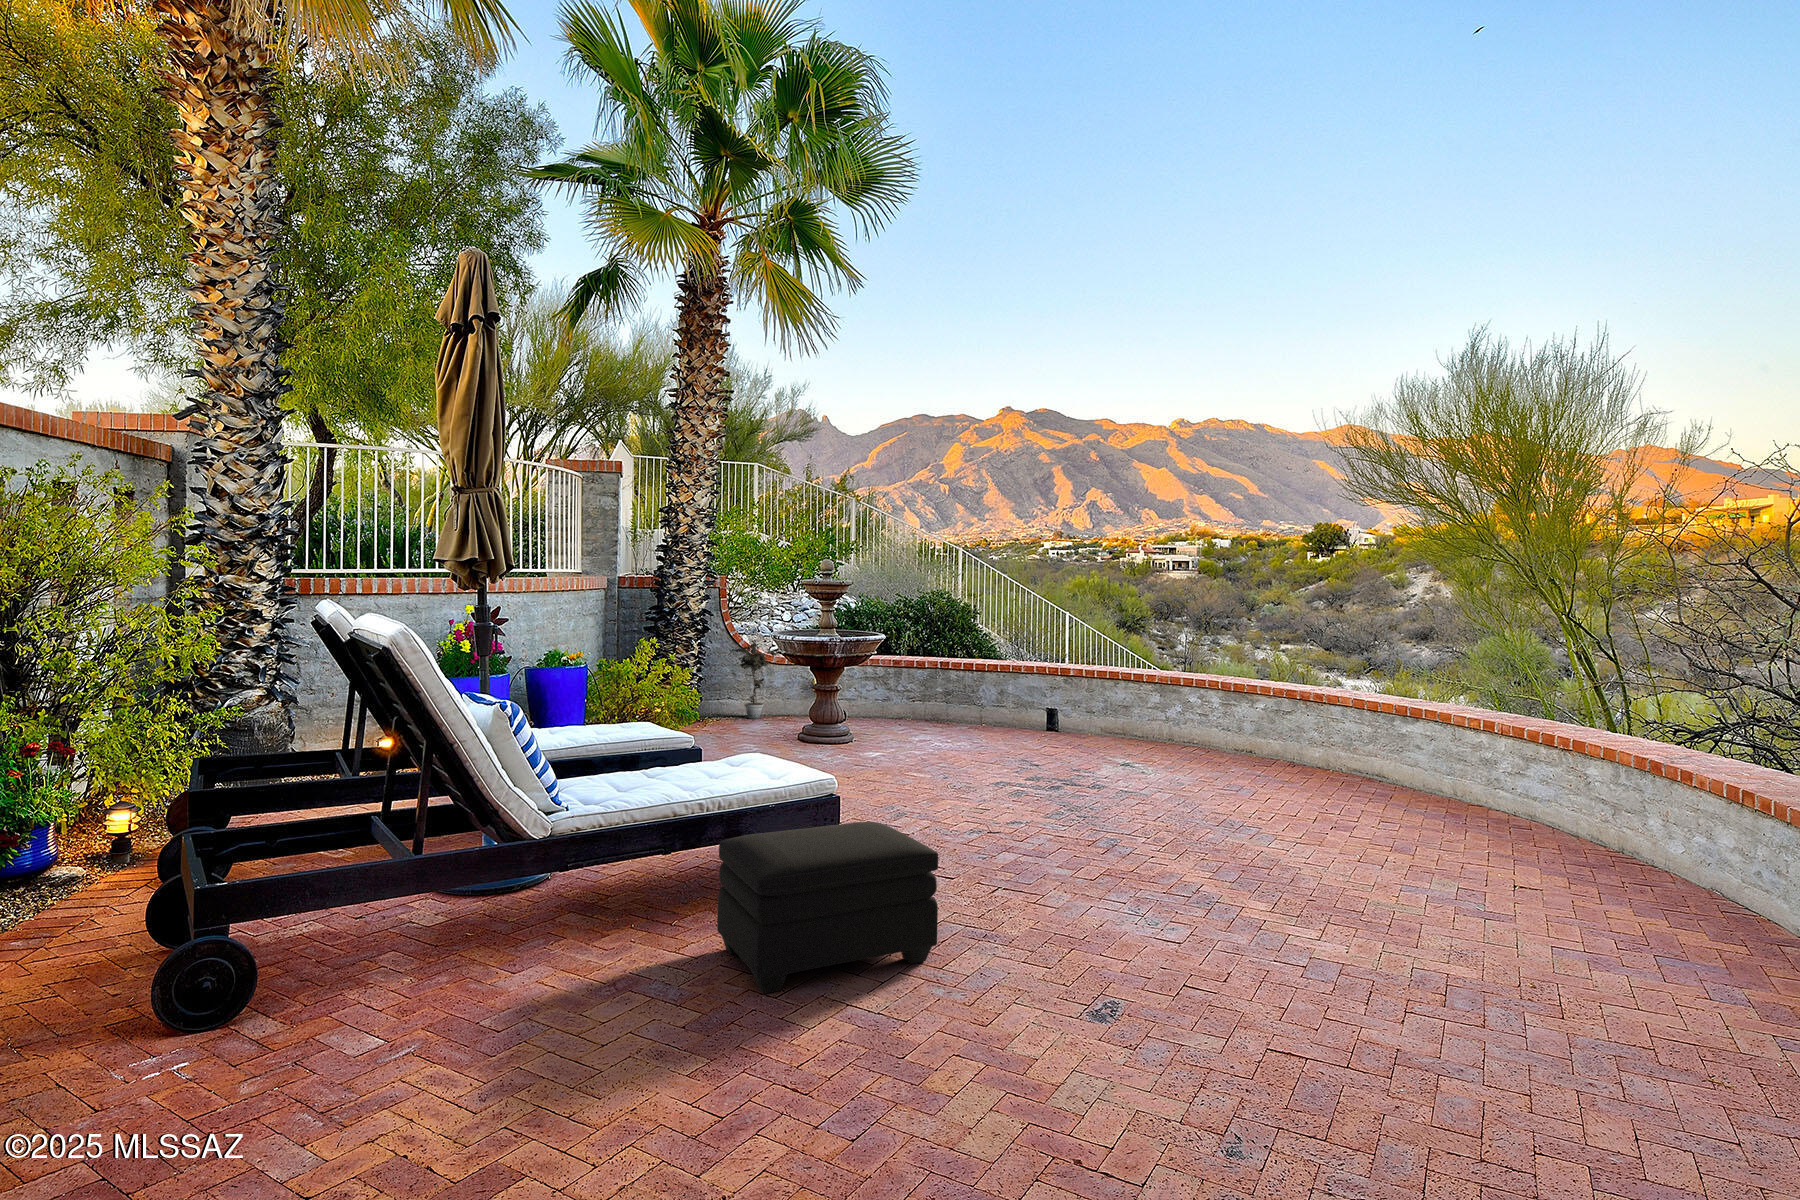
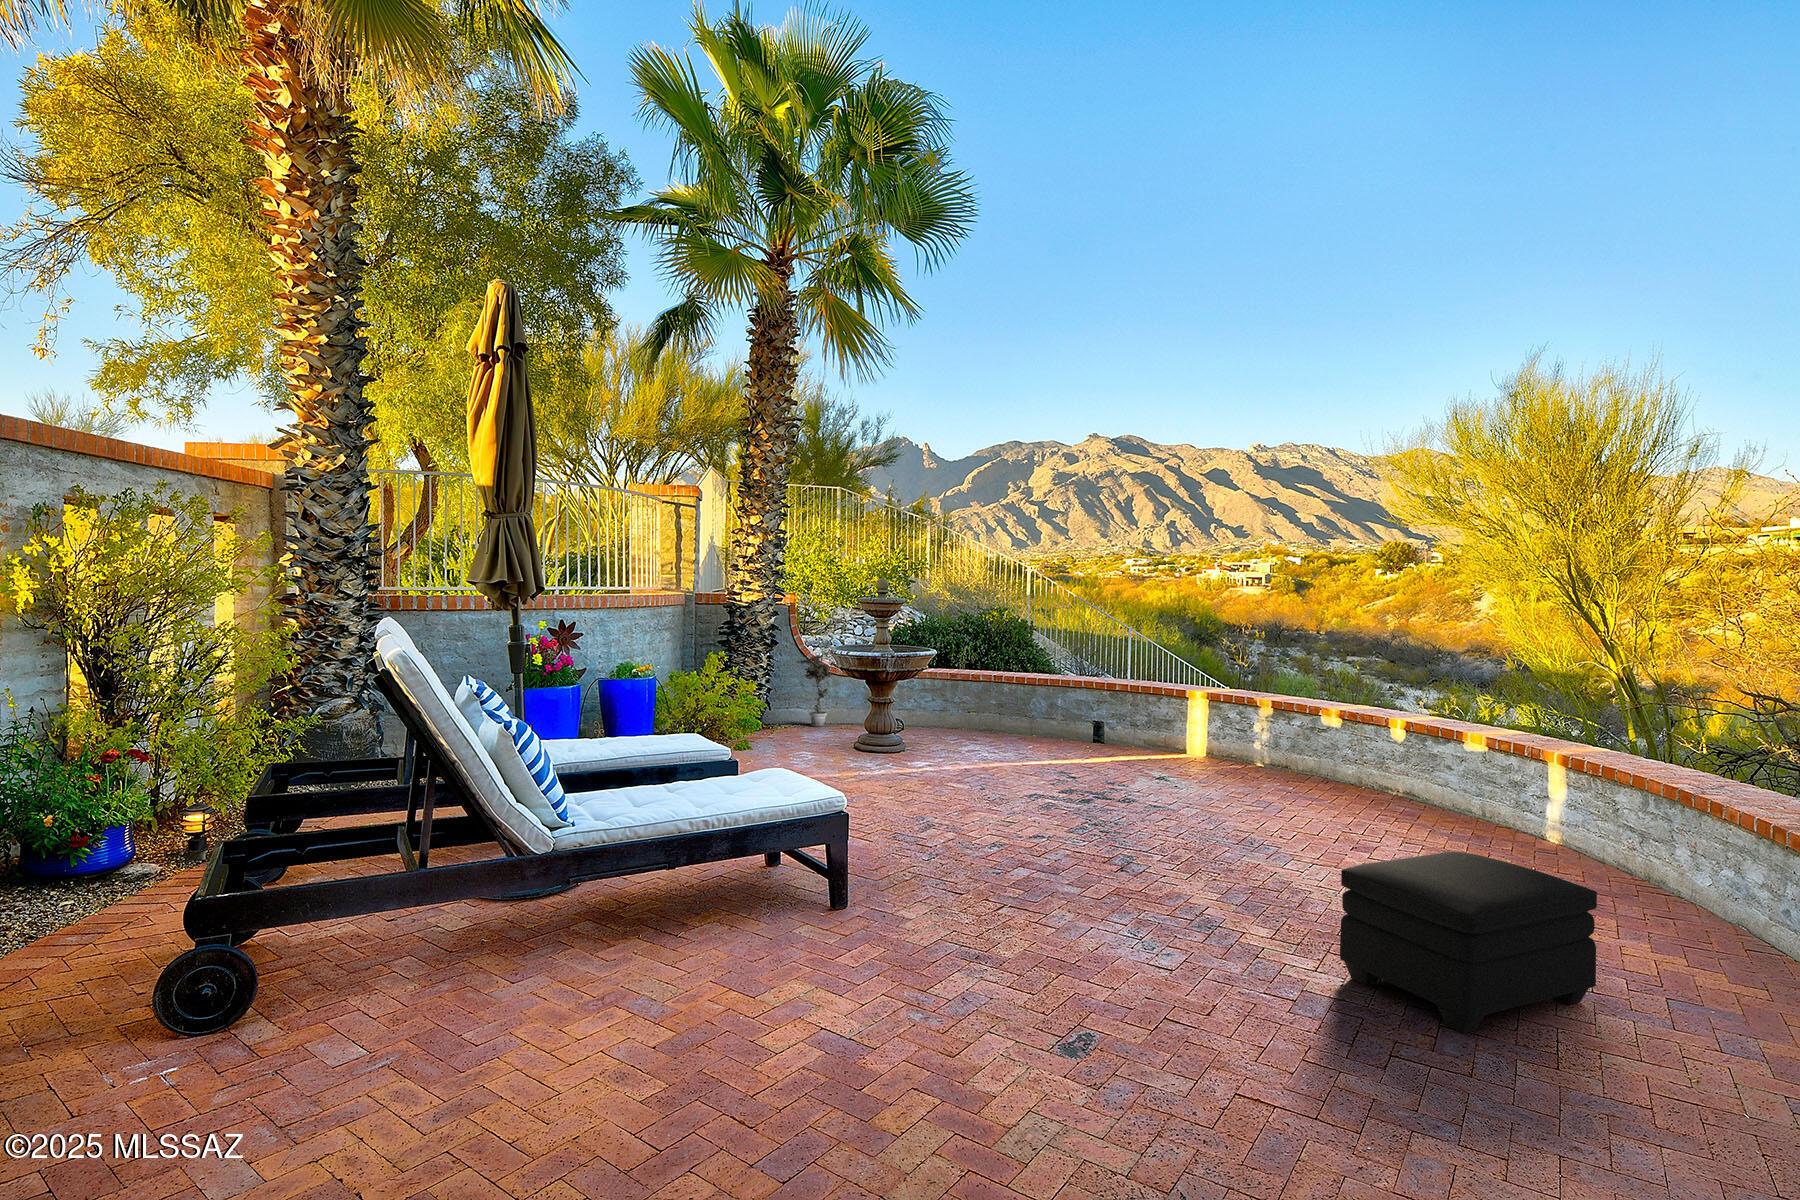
ottoman: present [717,822,938,993] -> present [1340,852,1597,1033]

